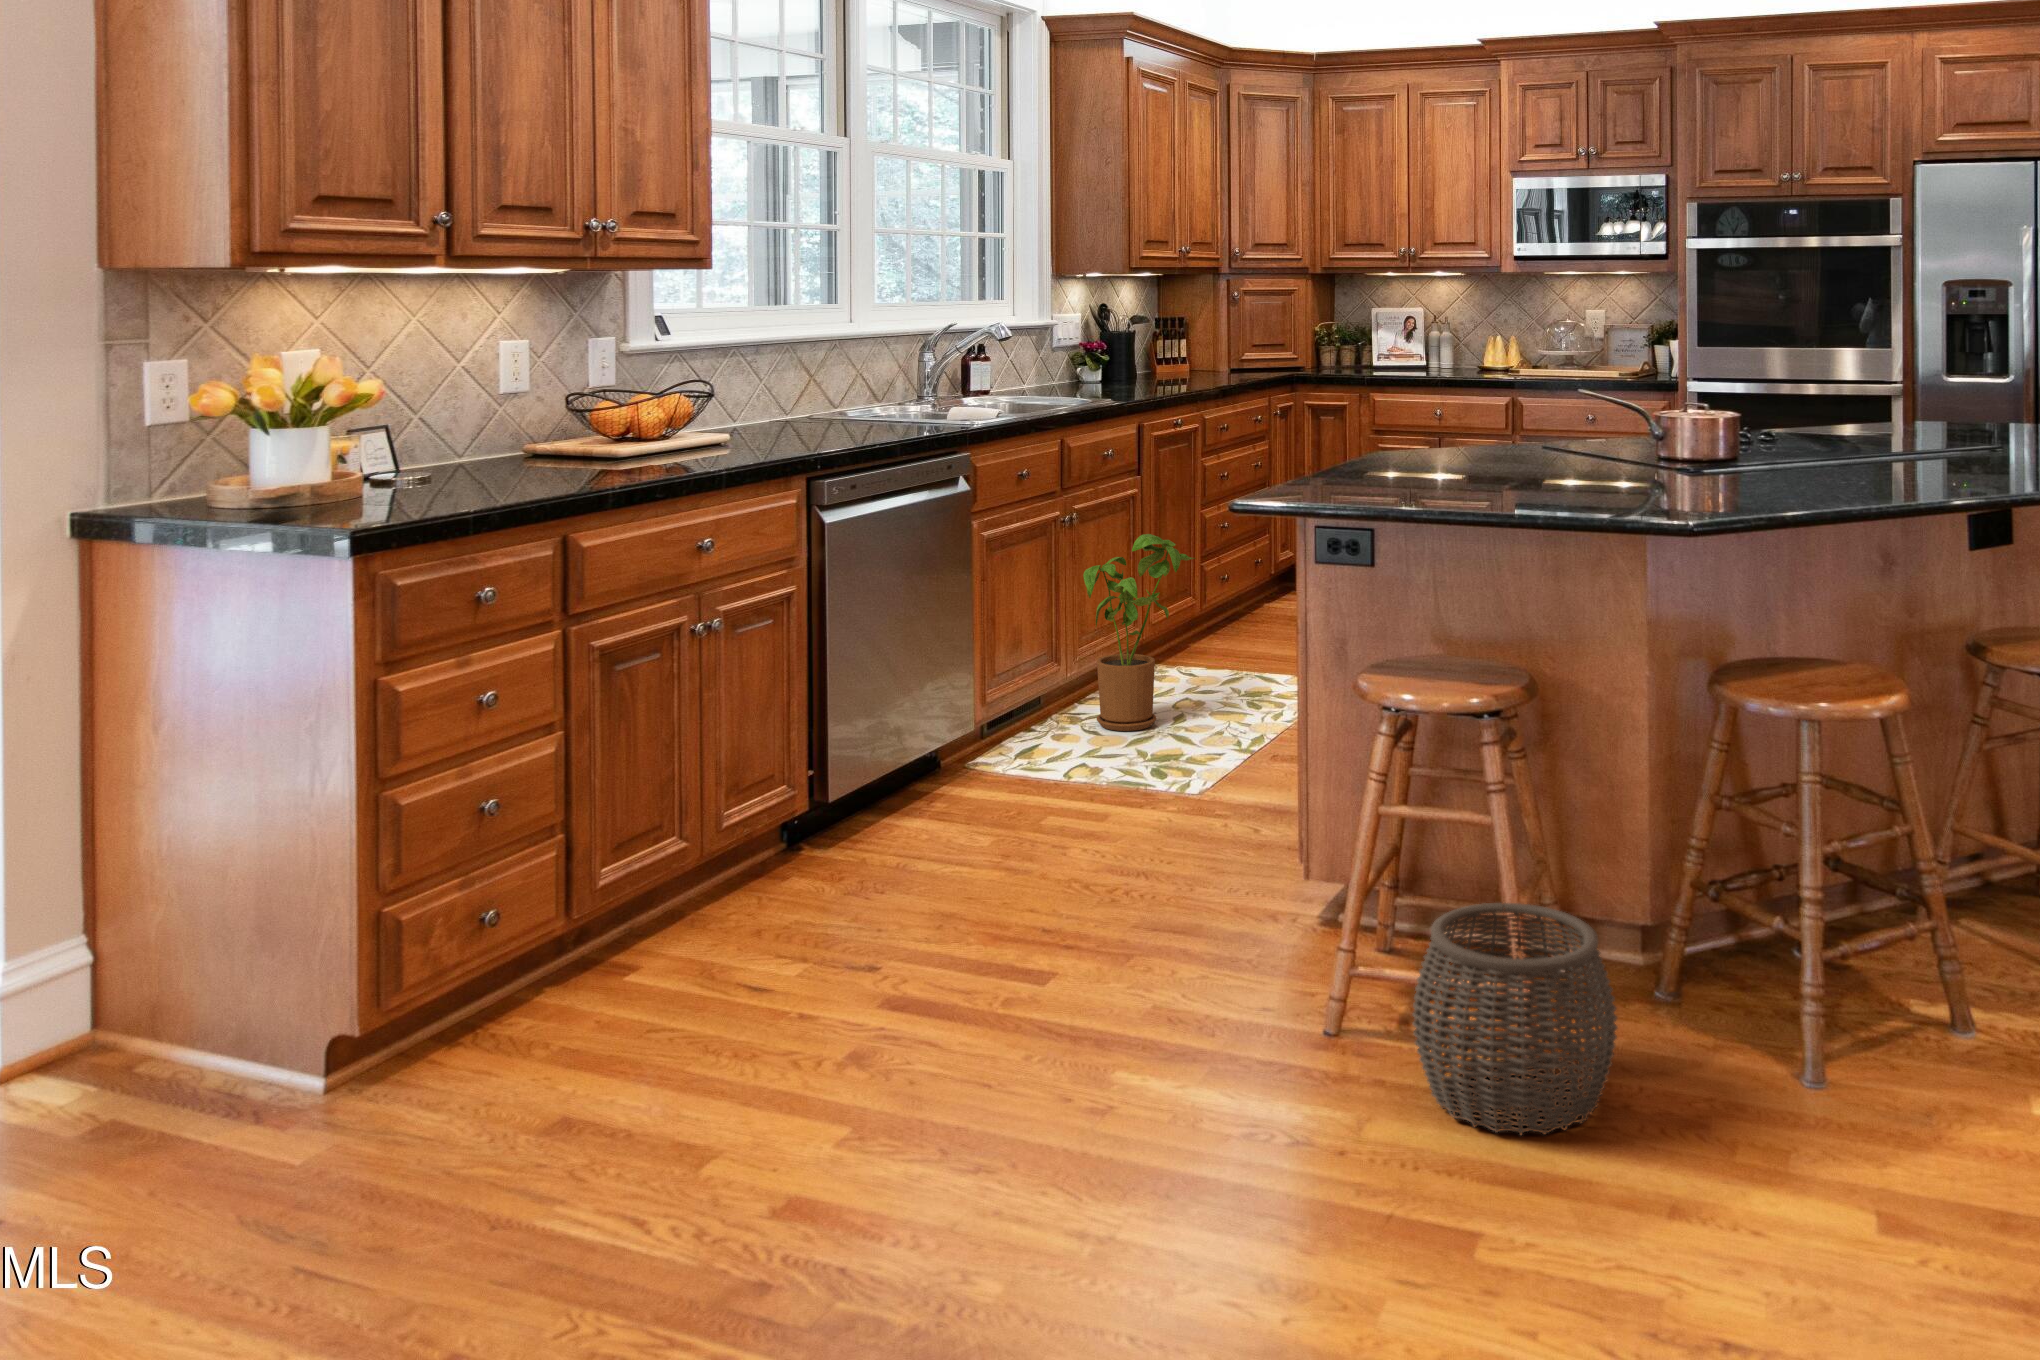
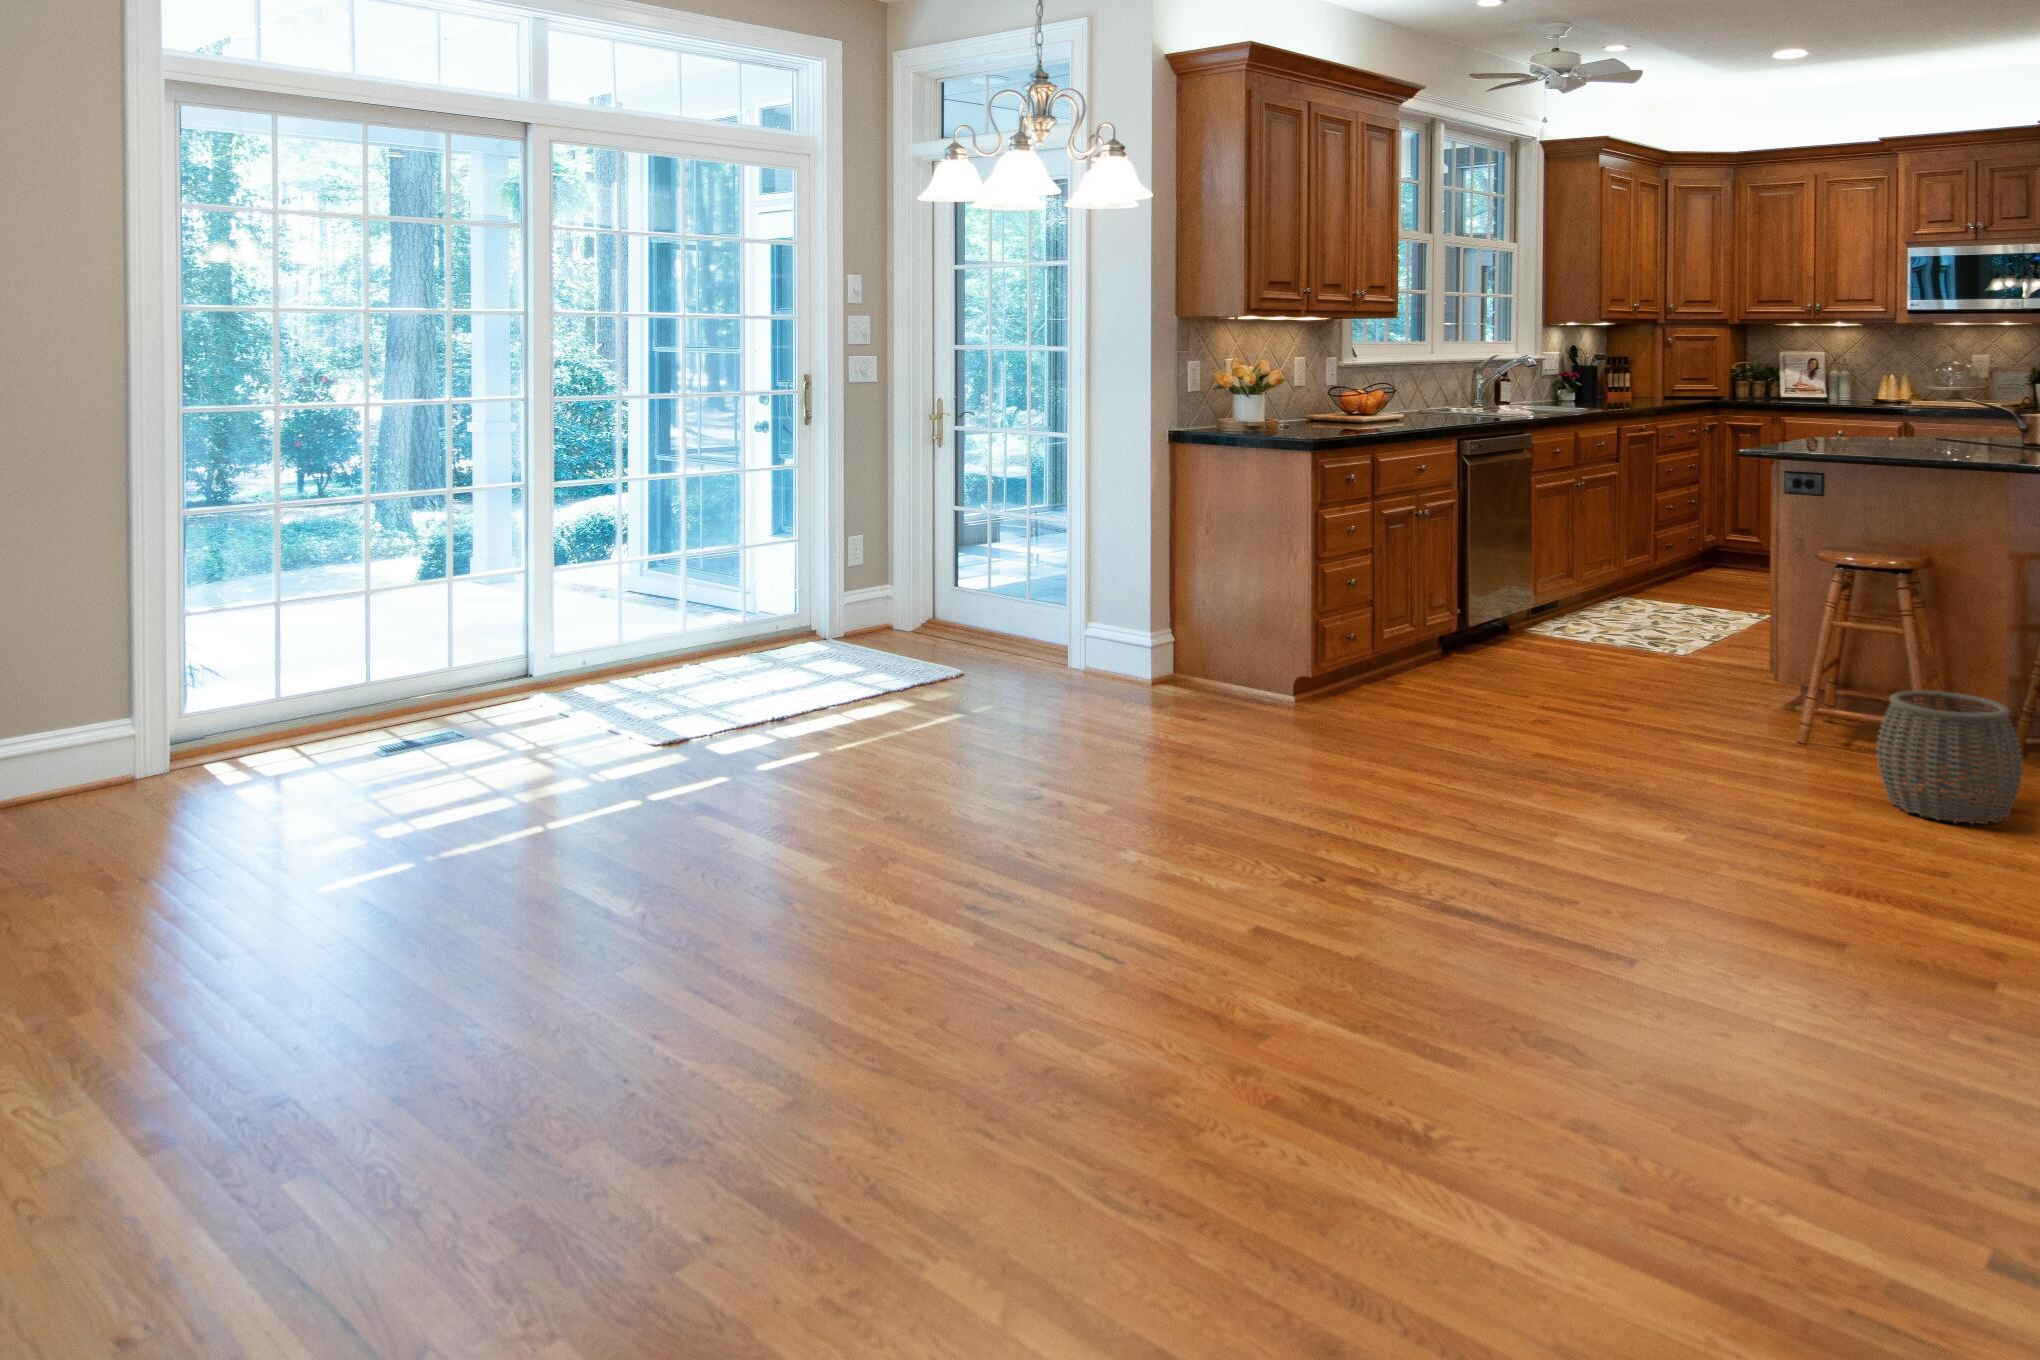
house plant: present [1083,534,1195,731] -> none [1583,493,1667,629]

